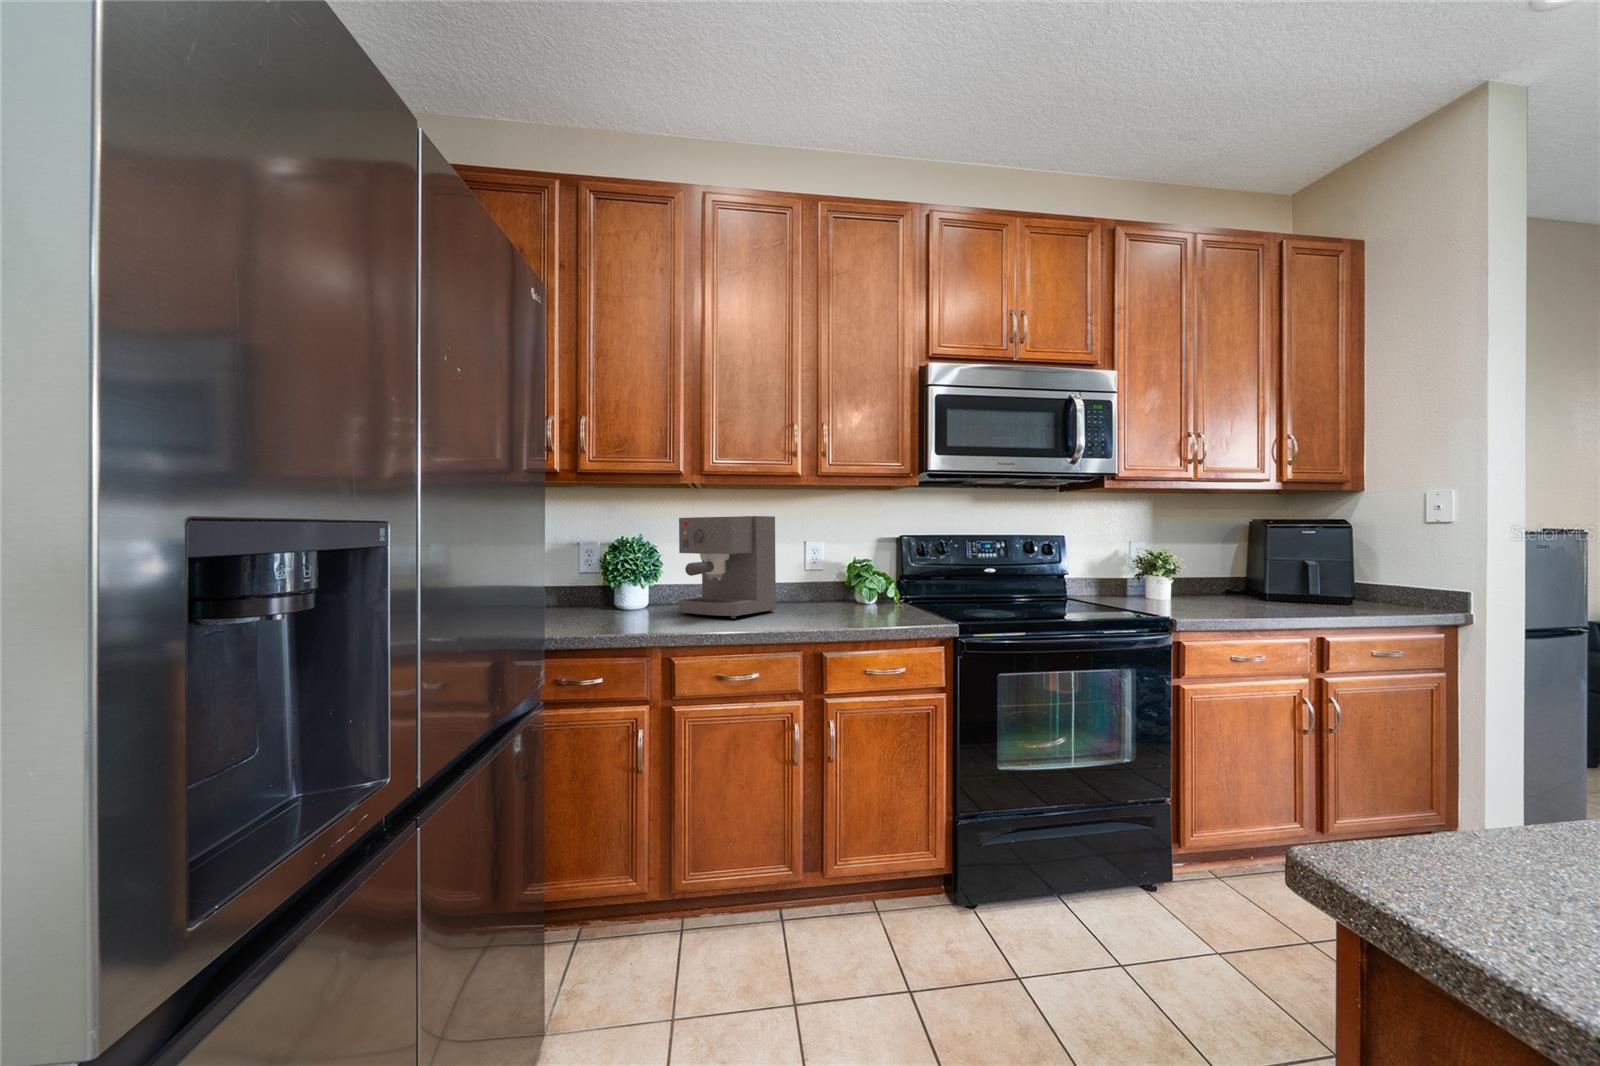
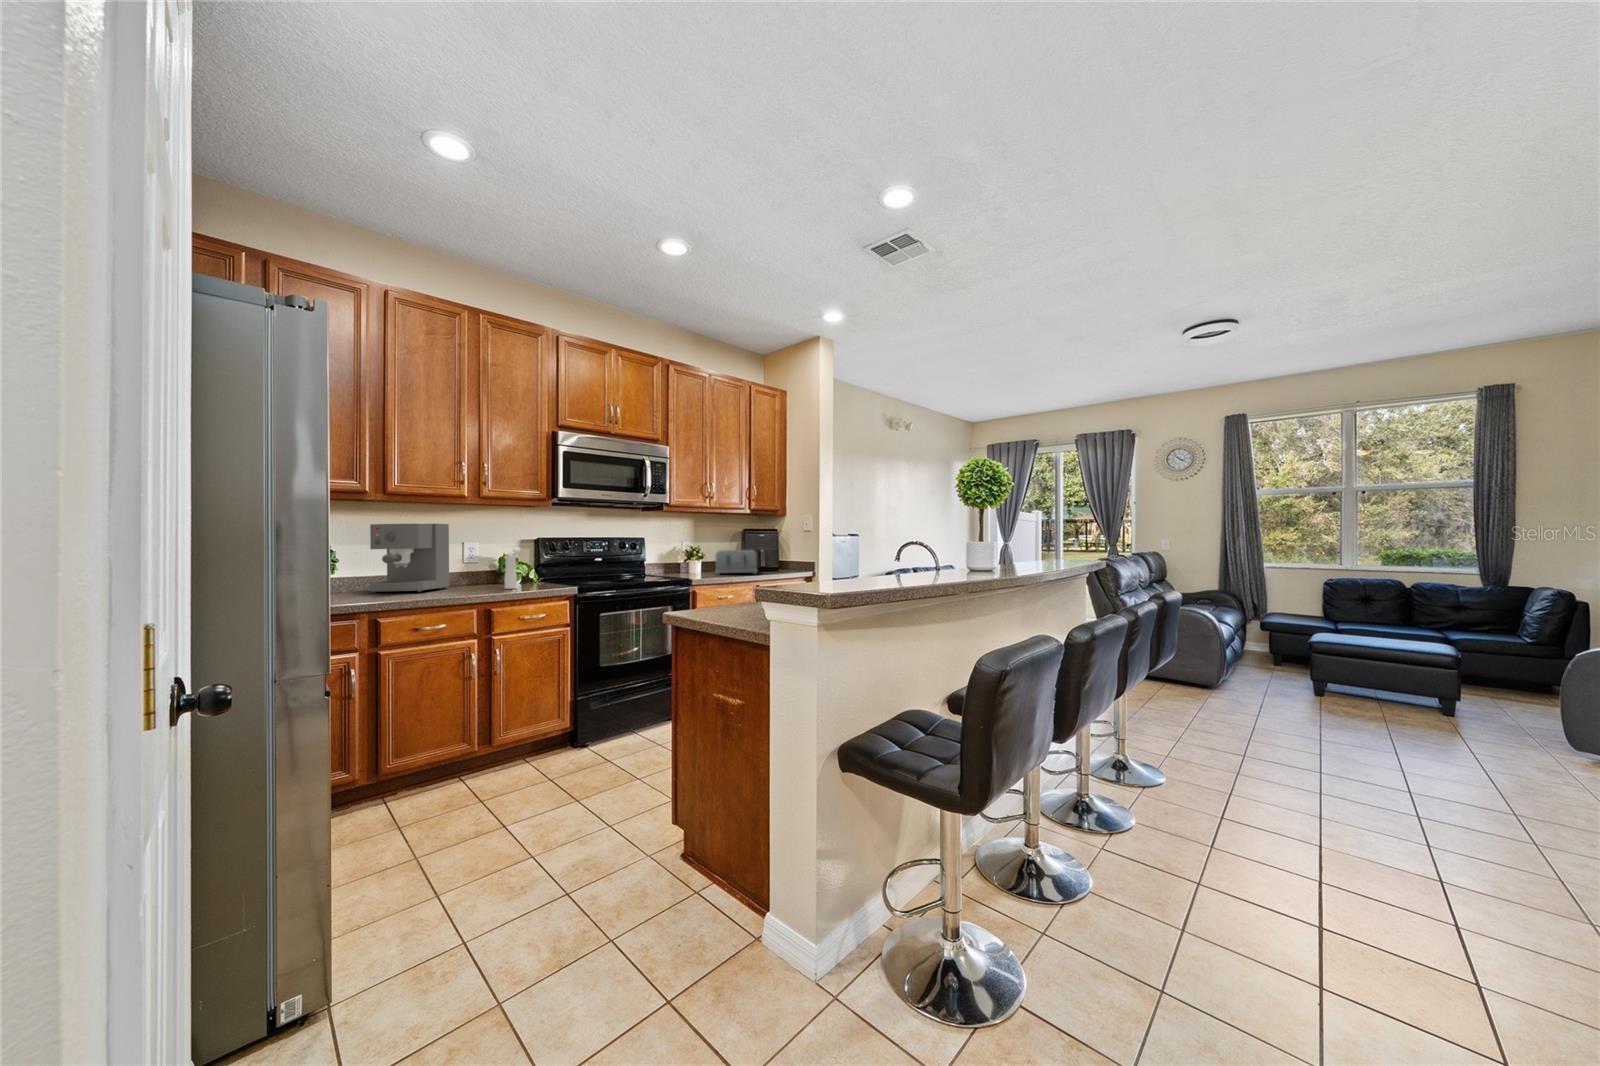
pepper mill: none [846,553,872,621] -> present [505,547,521,589]
toaster: none [1204,560,1304,611] -> present [715,550,758,575]

